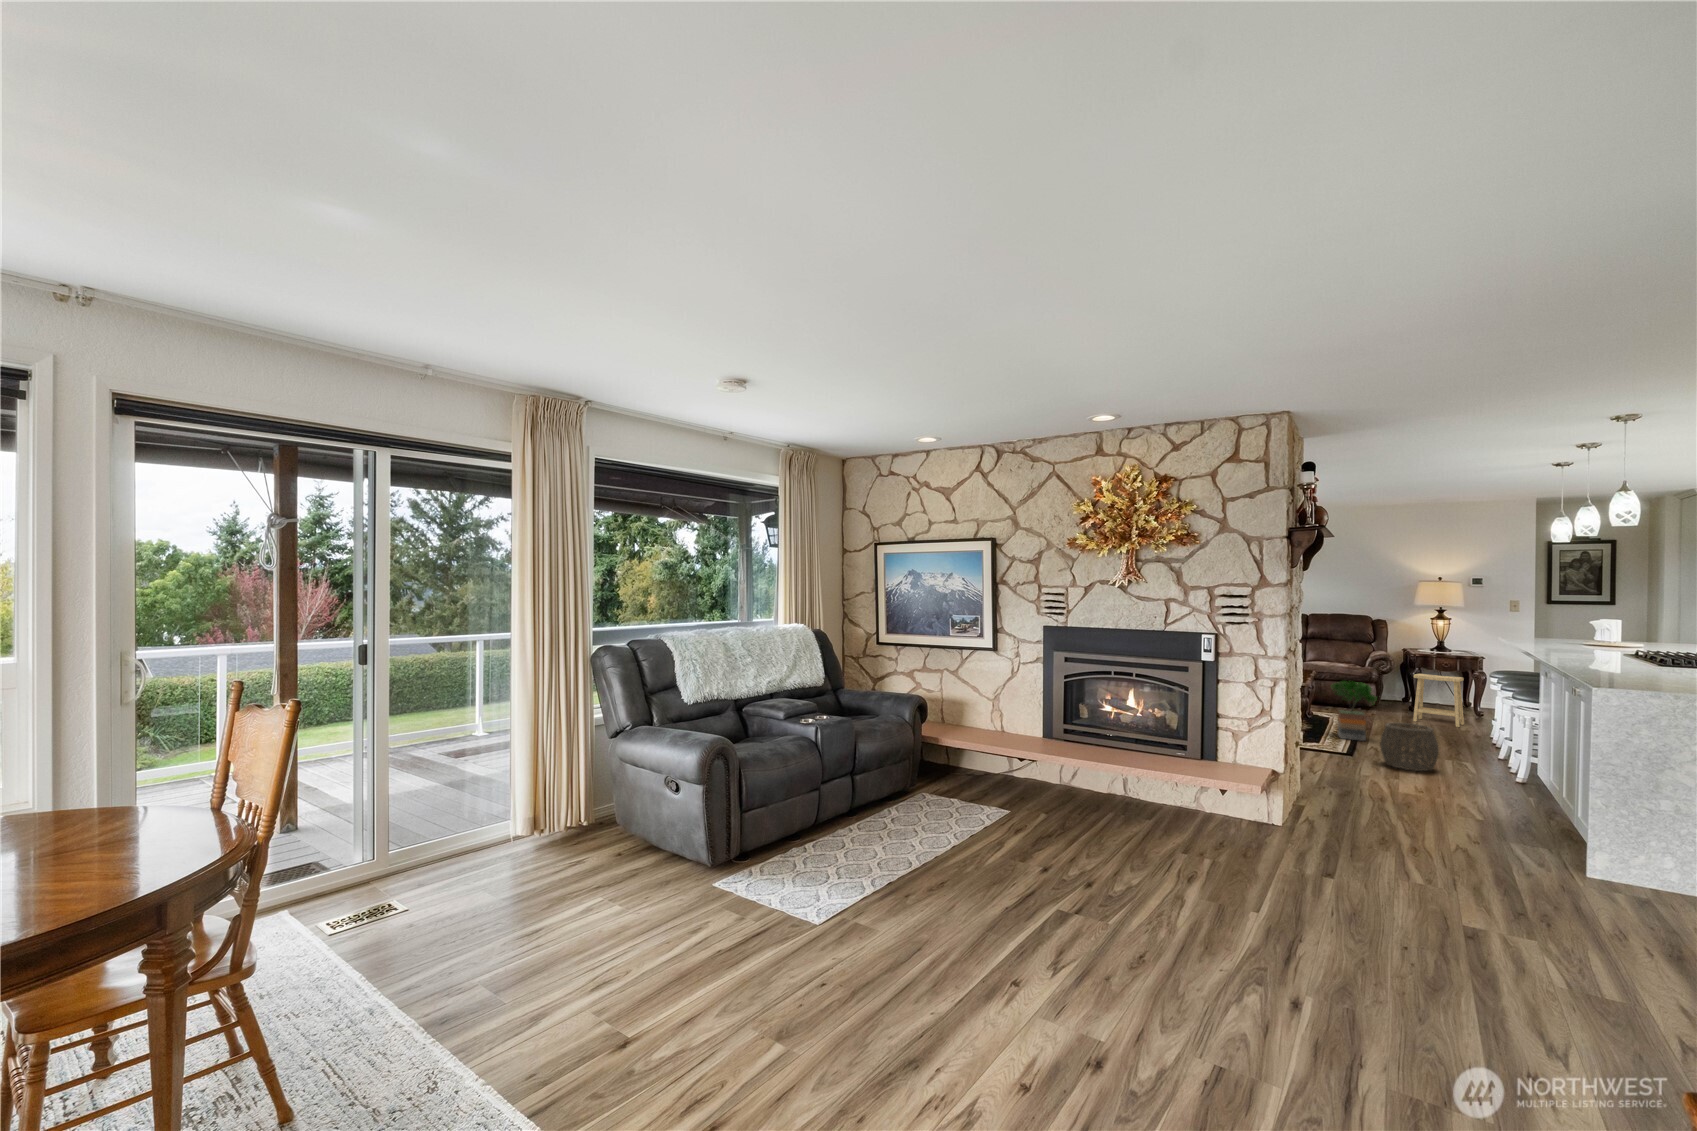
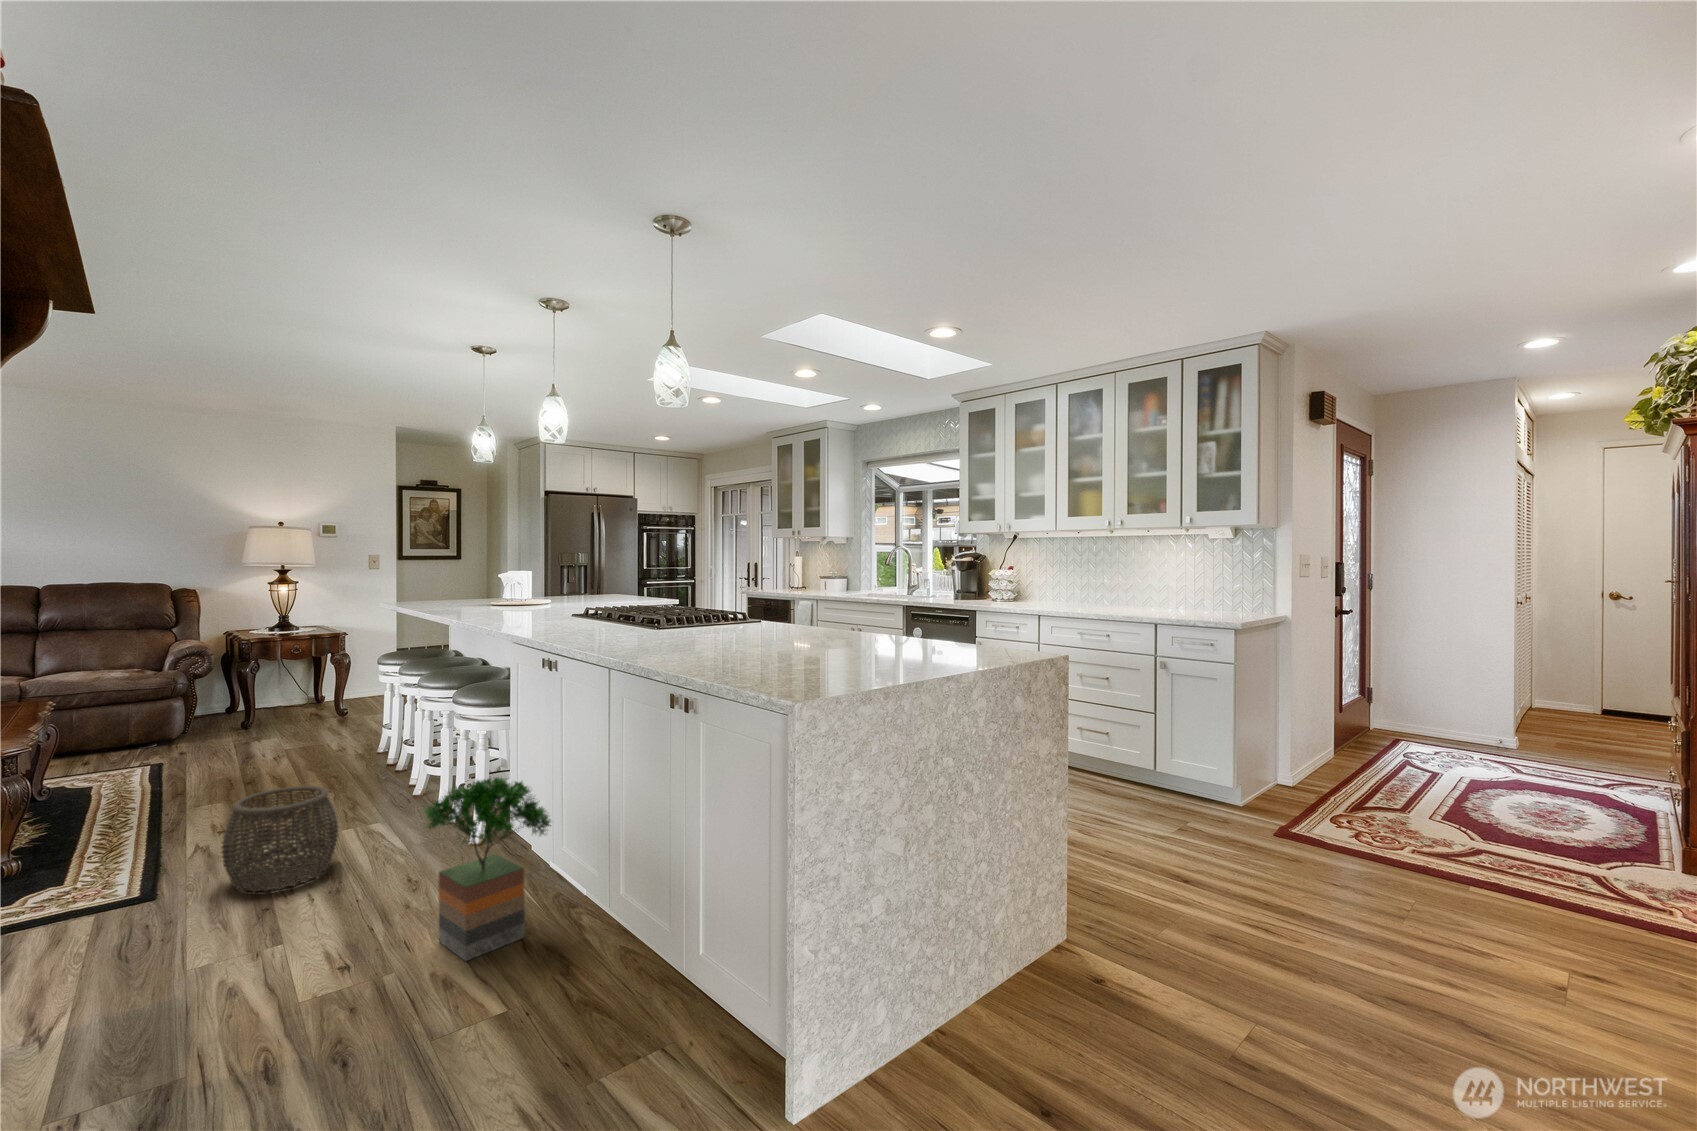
footstool: present [1413,674,1464,727] -> none [254,668,329,751]
potted tree: present [1331,681,1376,741] -> present [424,778,551,961]

